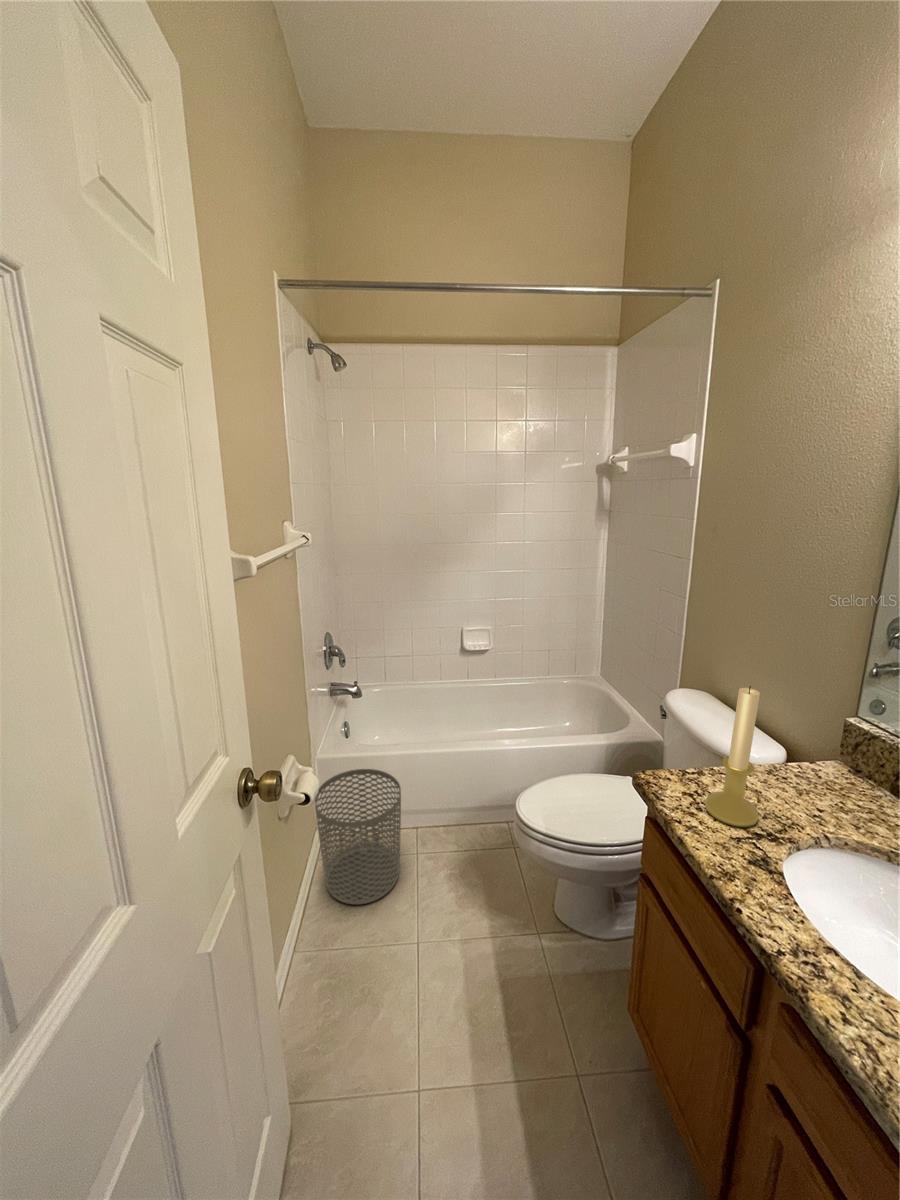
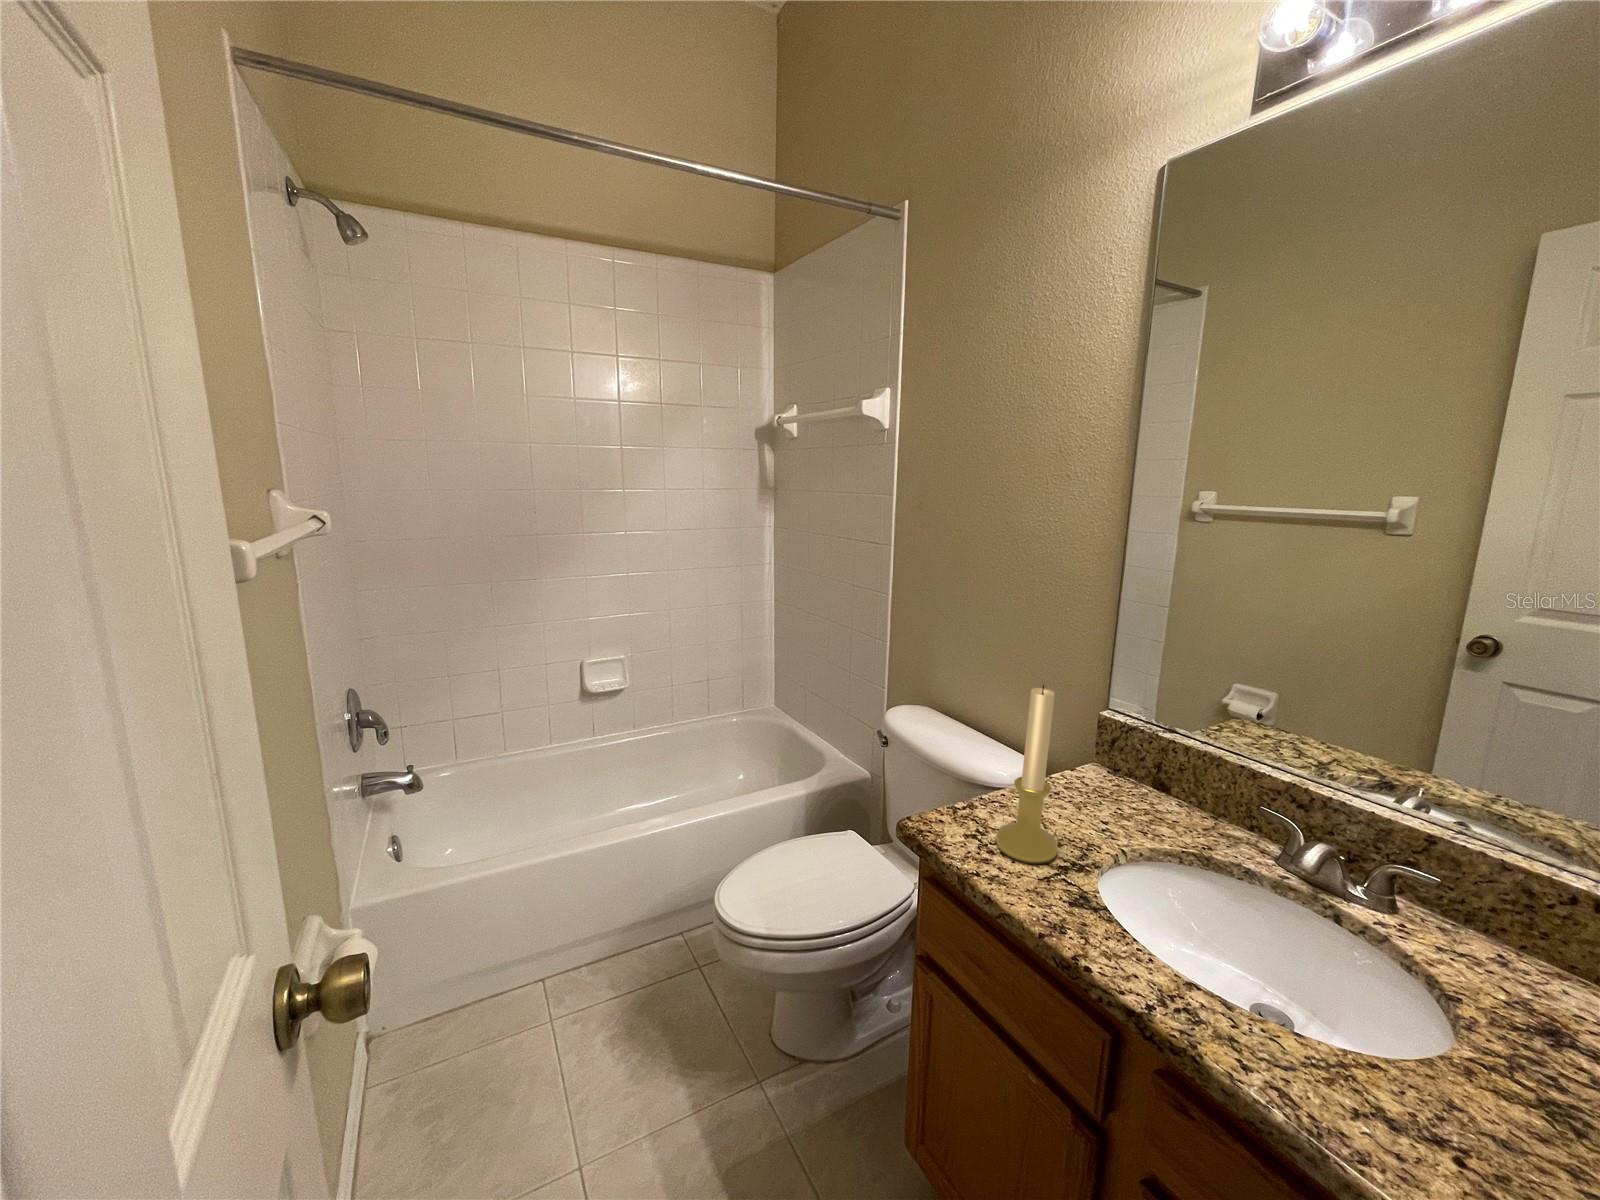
waste bin: present [314,769,401,904] -> none [356,904,522,1147]

